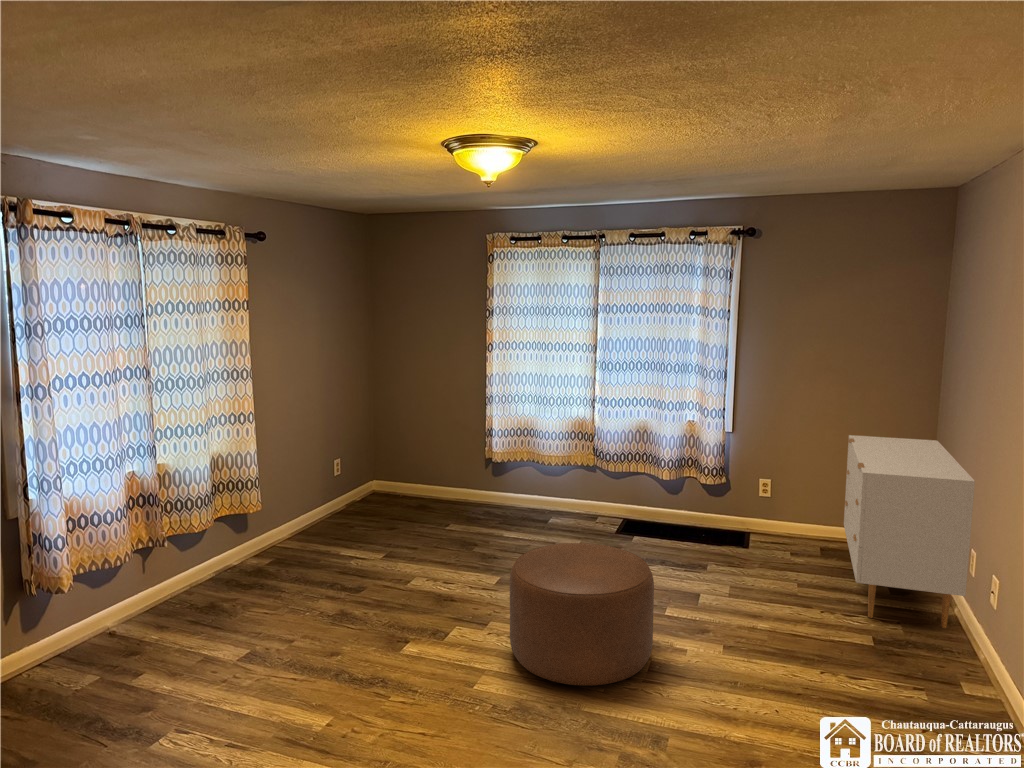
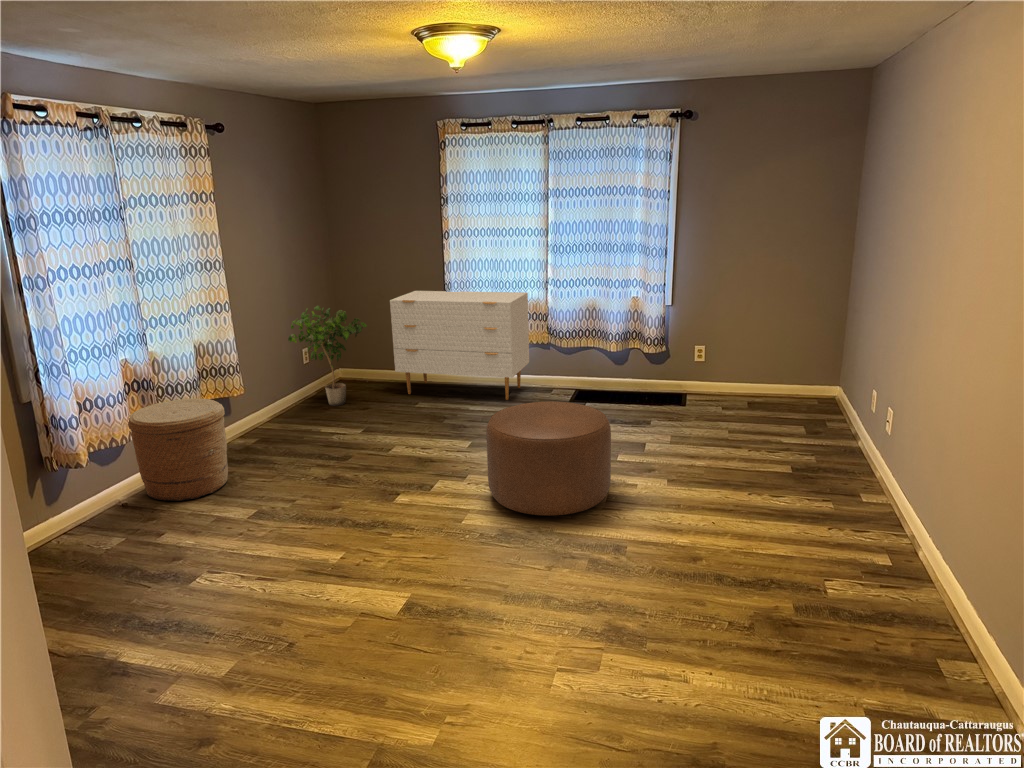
potted plant: none [316,417,400,525] -> present [288,306,367,406]
dresser: present [844,435,975,628] -> present [390,291,529,400]
woven basket: none [125,517,230,633] -> present [128,398,228,501]

